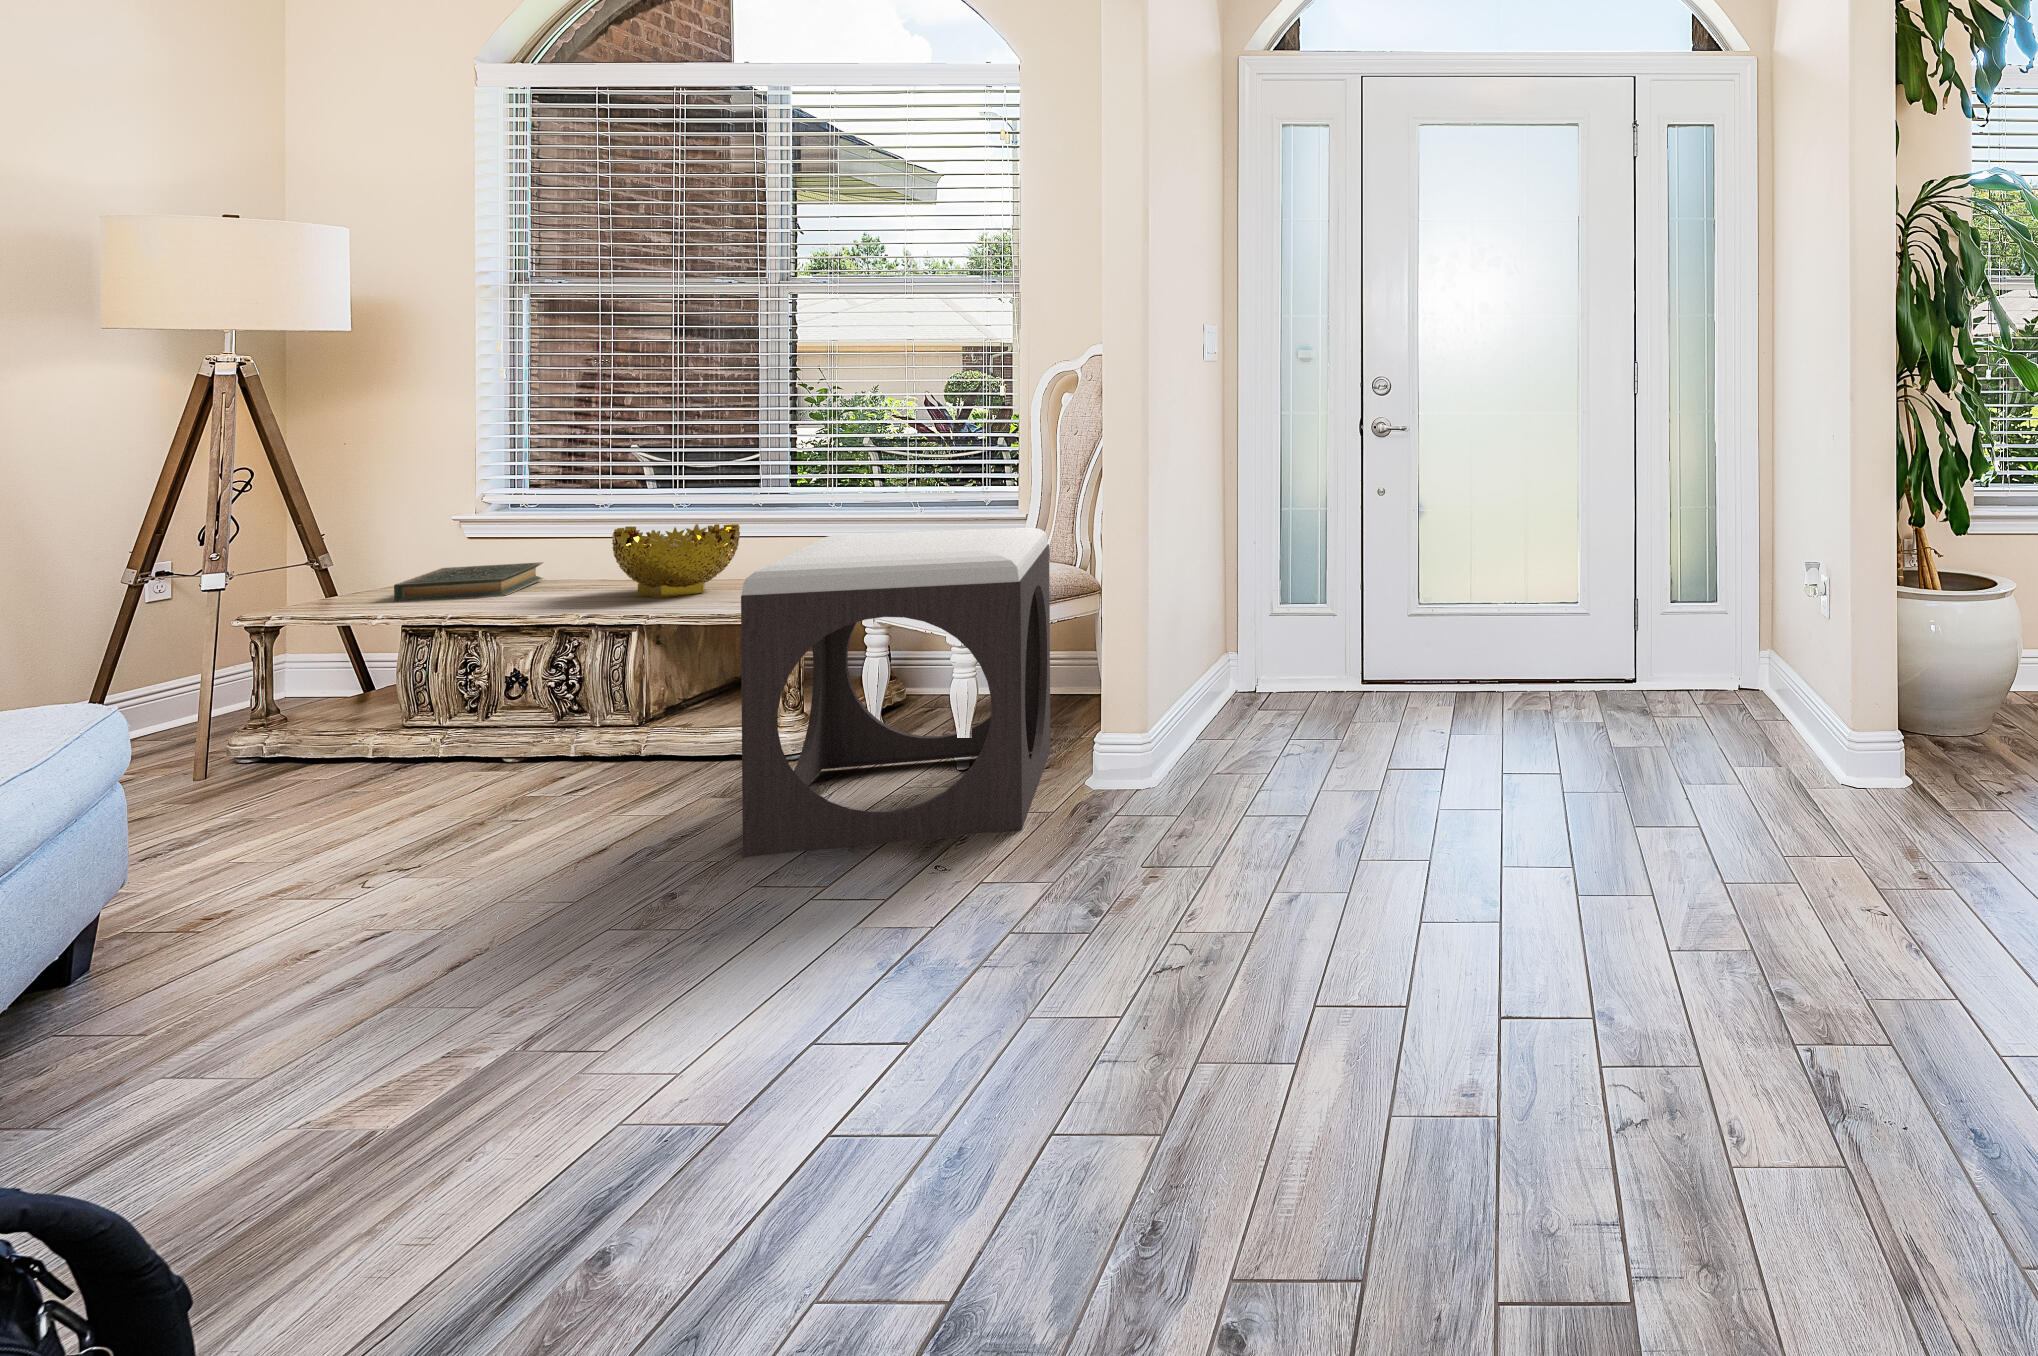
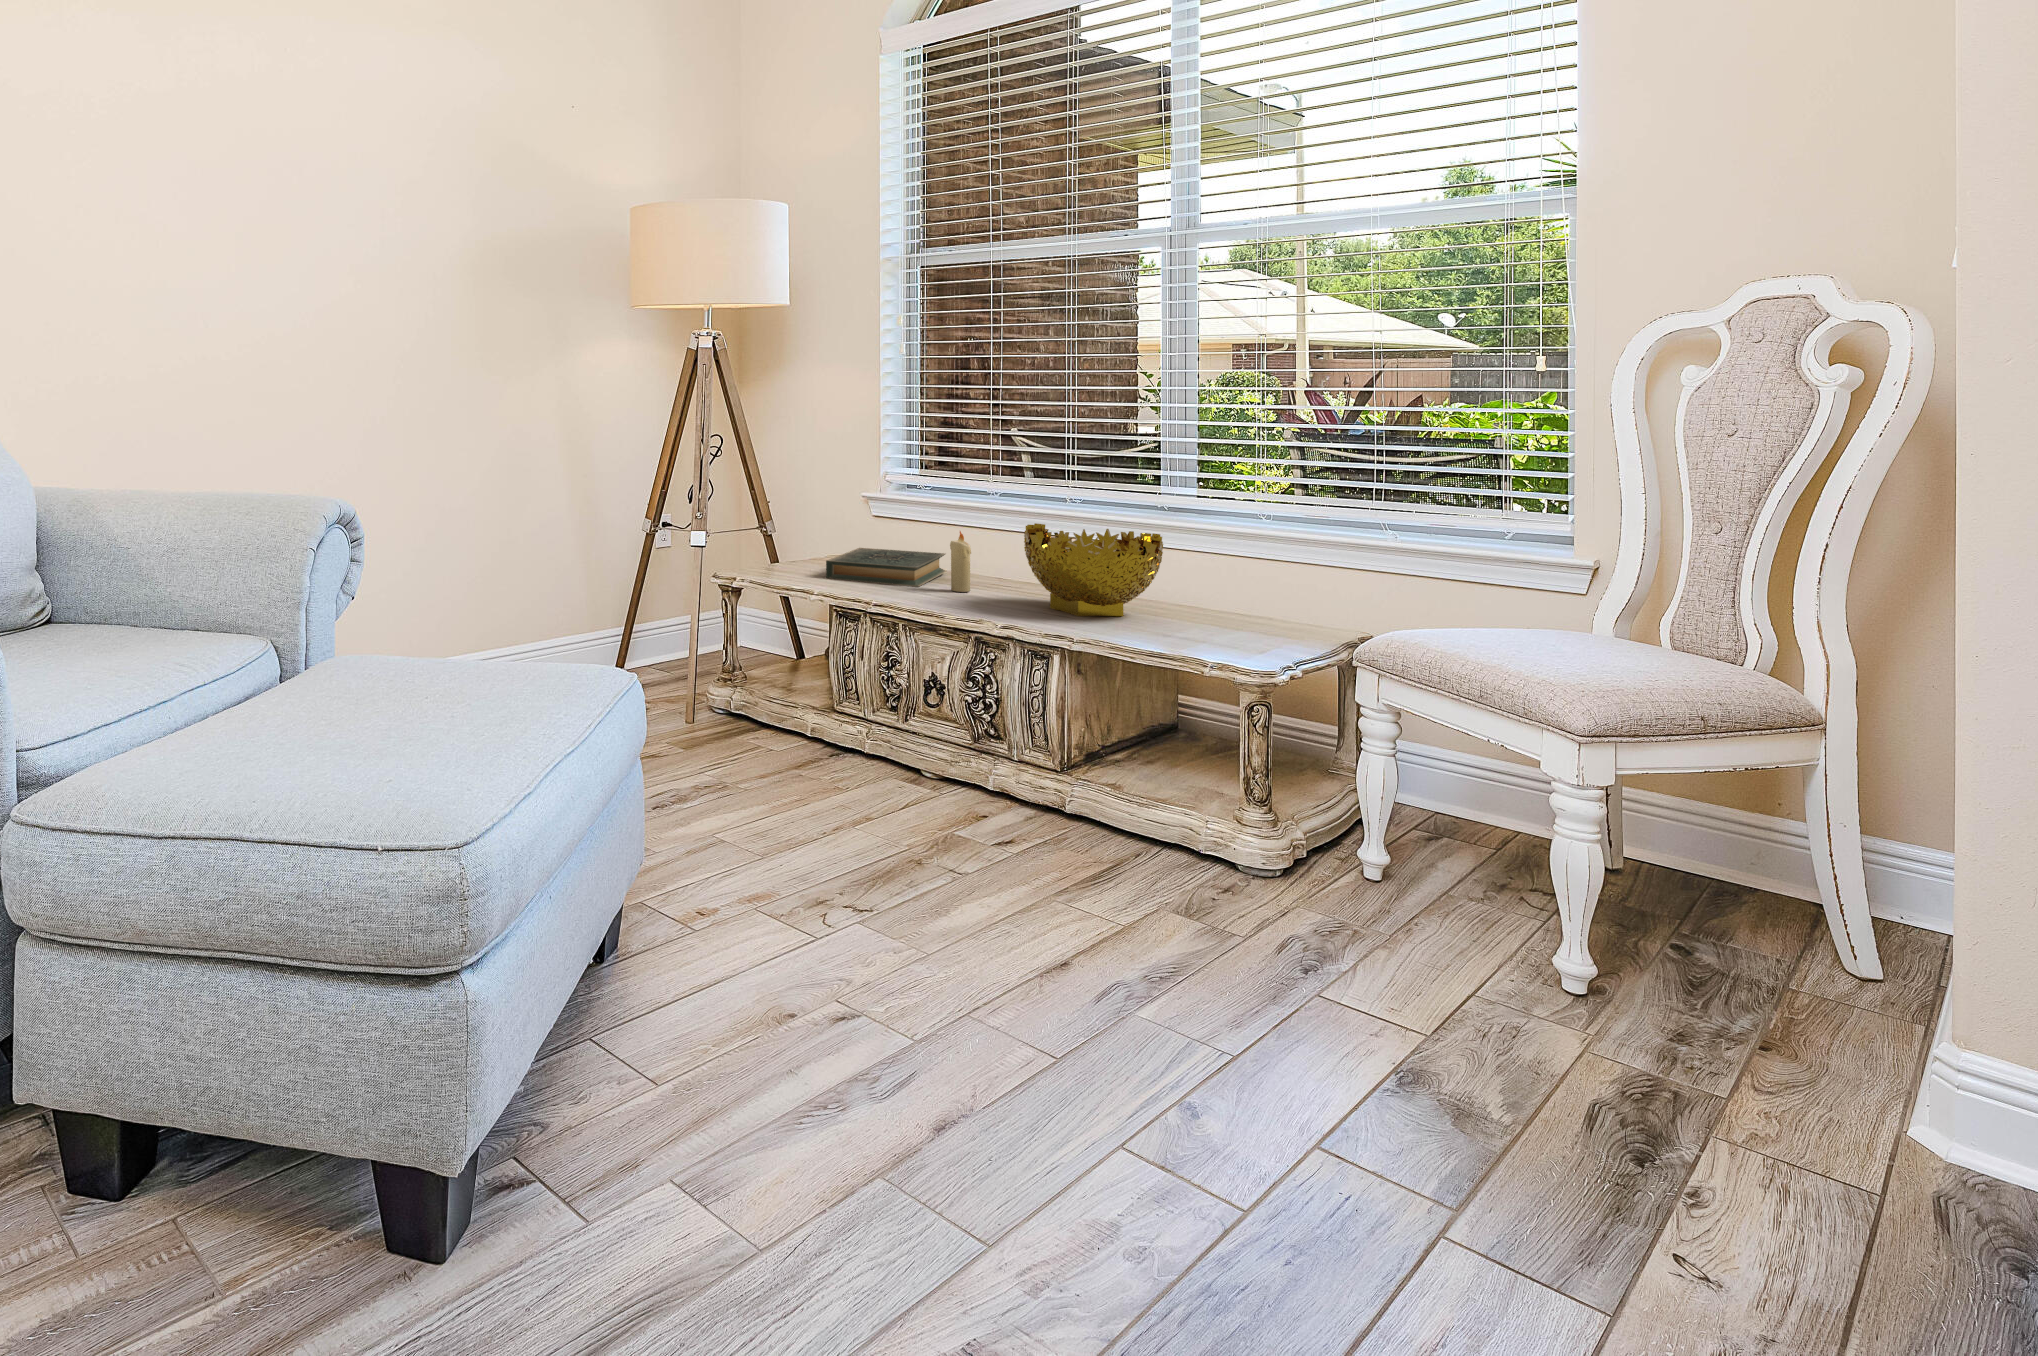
footstool: present [741,527,1050,857] -> none [1257,567,1791,1186]
candle: none [540,540,563,594] -> present [950,531,971,592]

